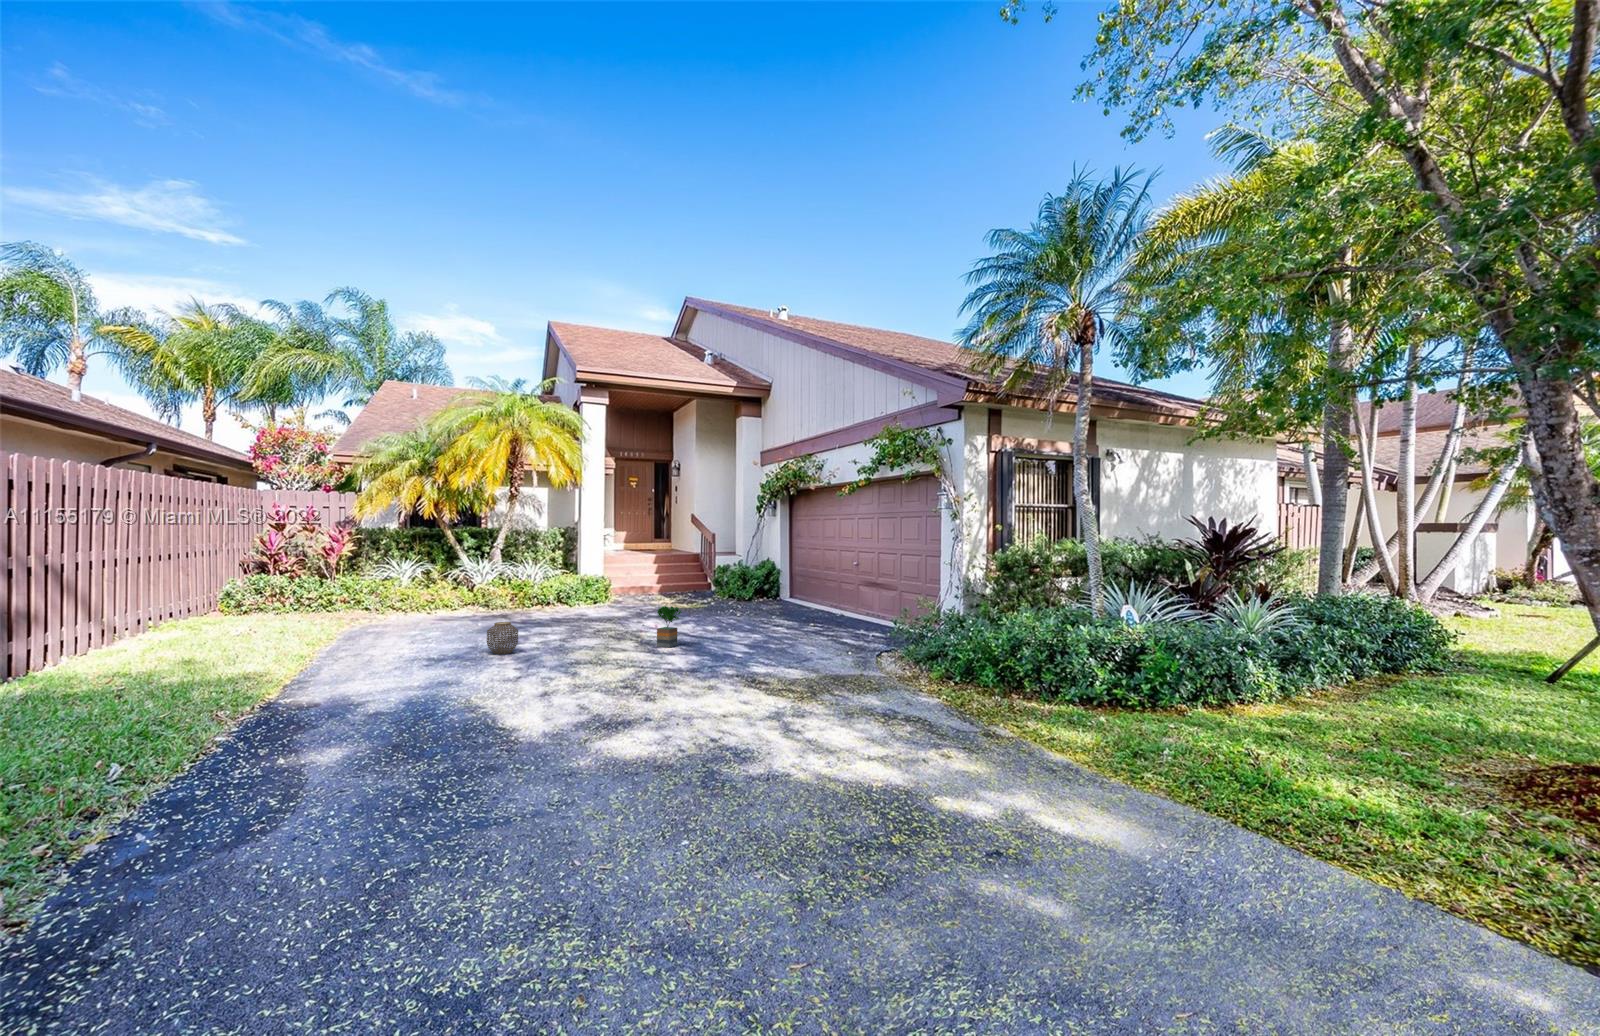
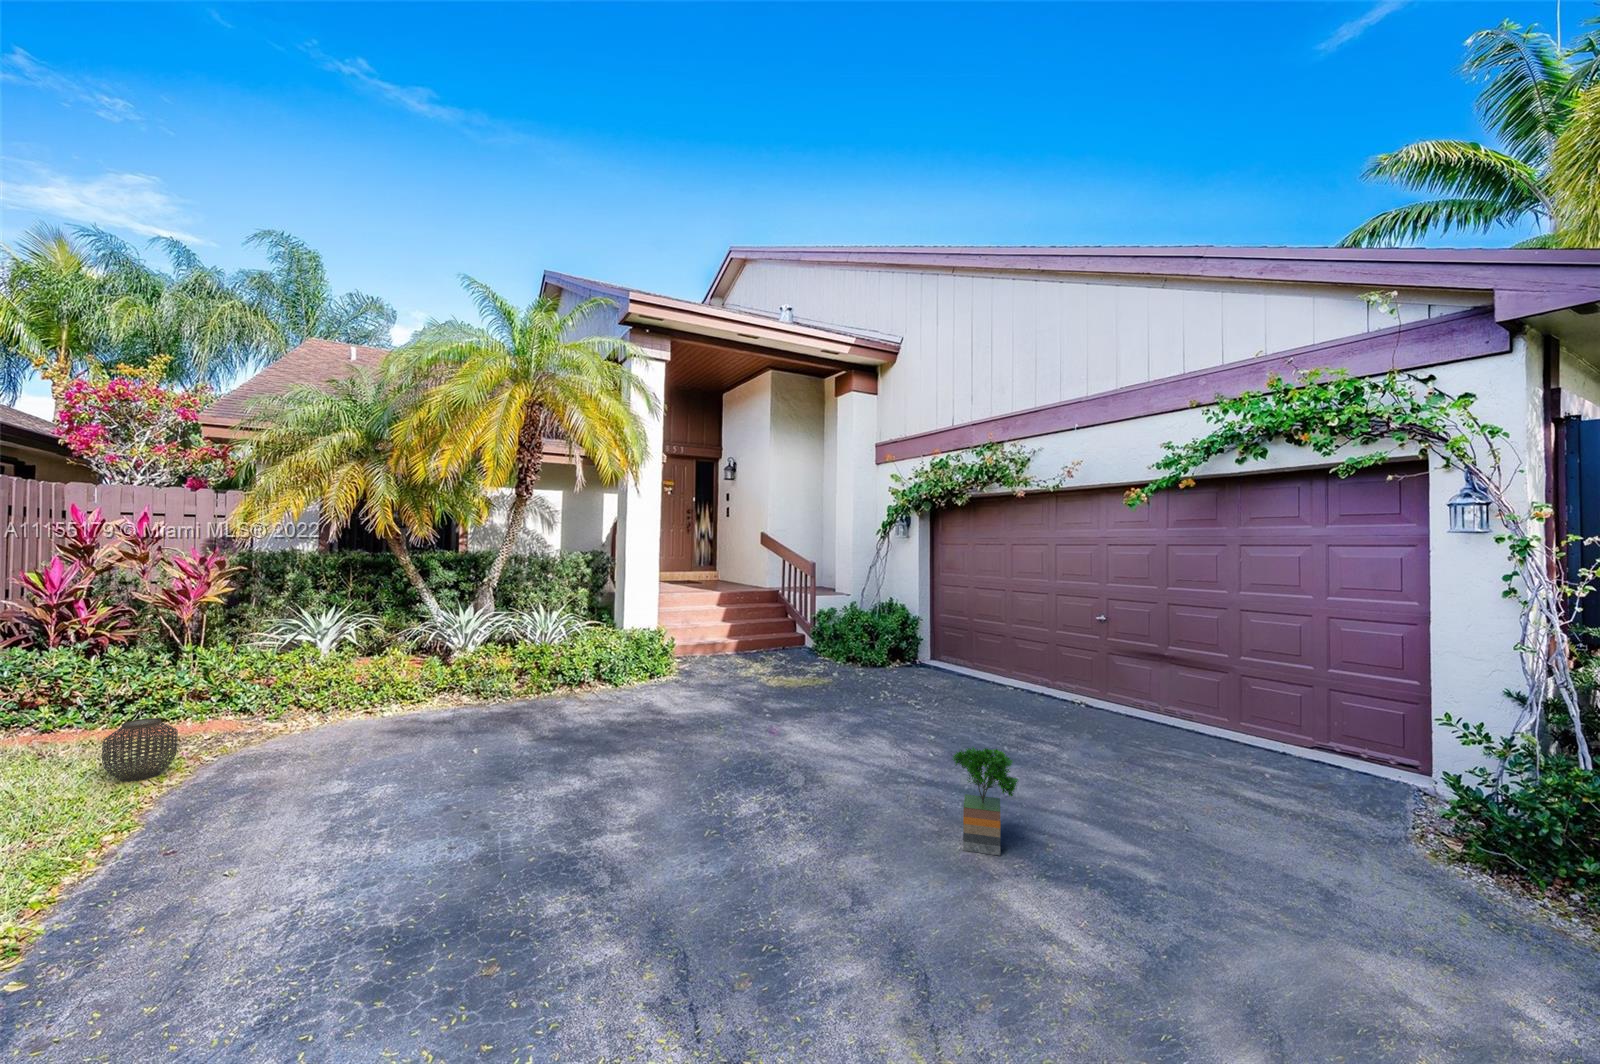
woven basket: present [487,622,518,654] -> present [102,718,178,781]

